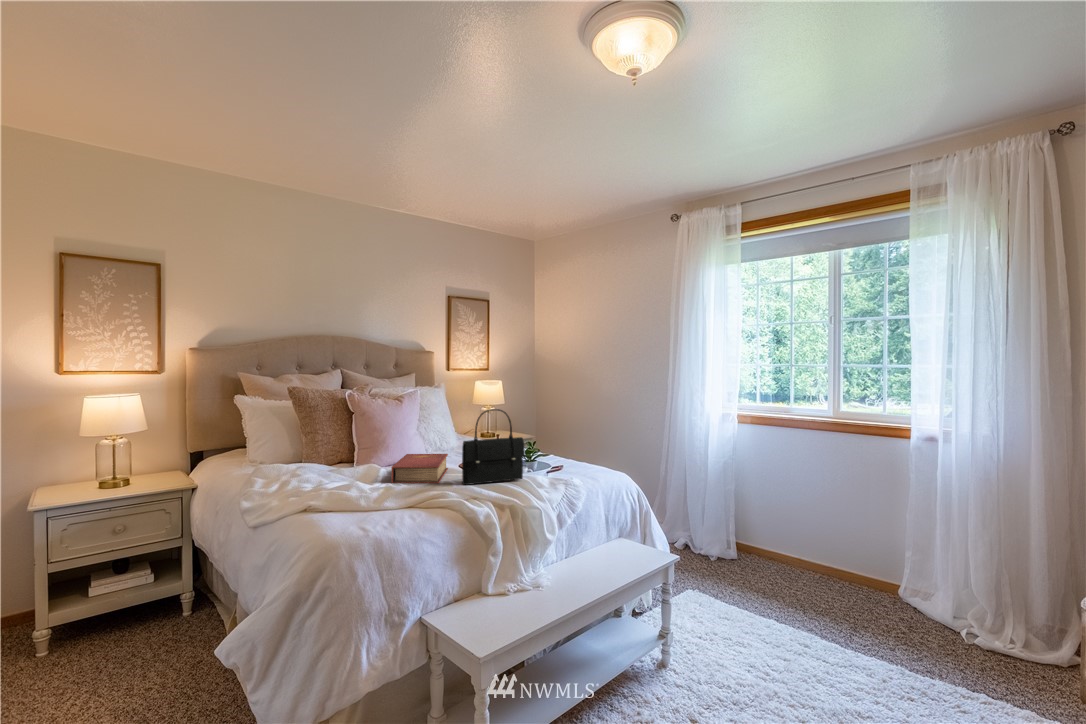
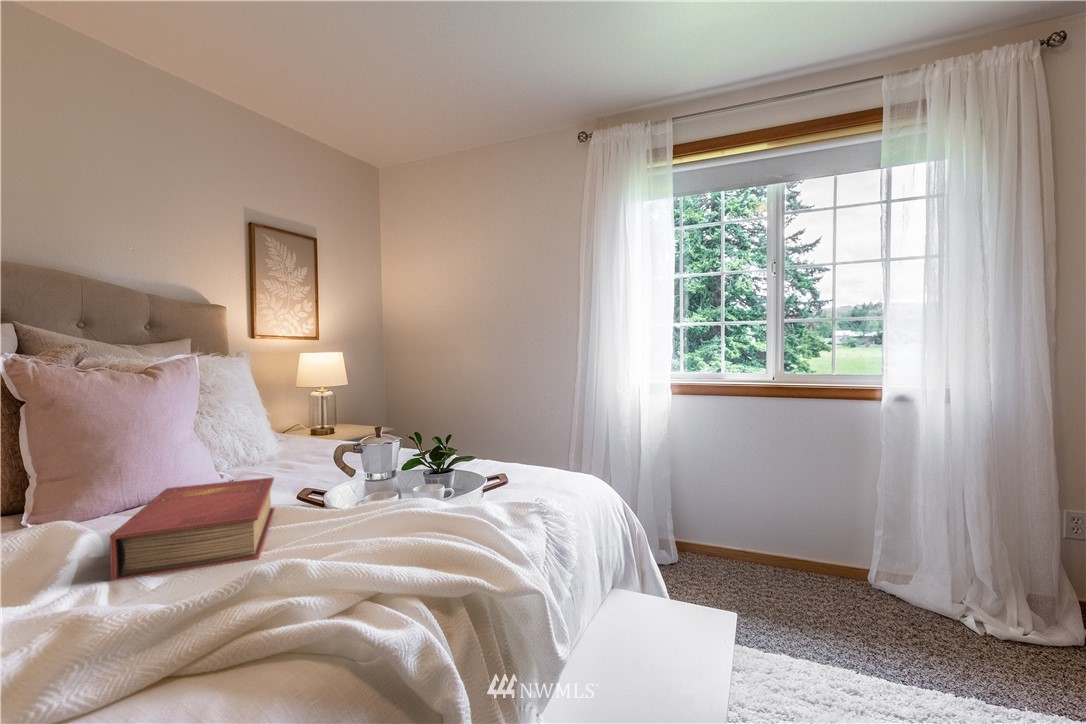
handbag: present [462,409,525,485] -> none [323,371,462,555]

